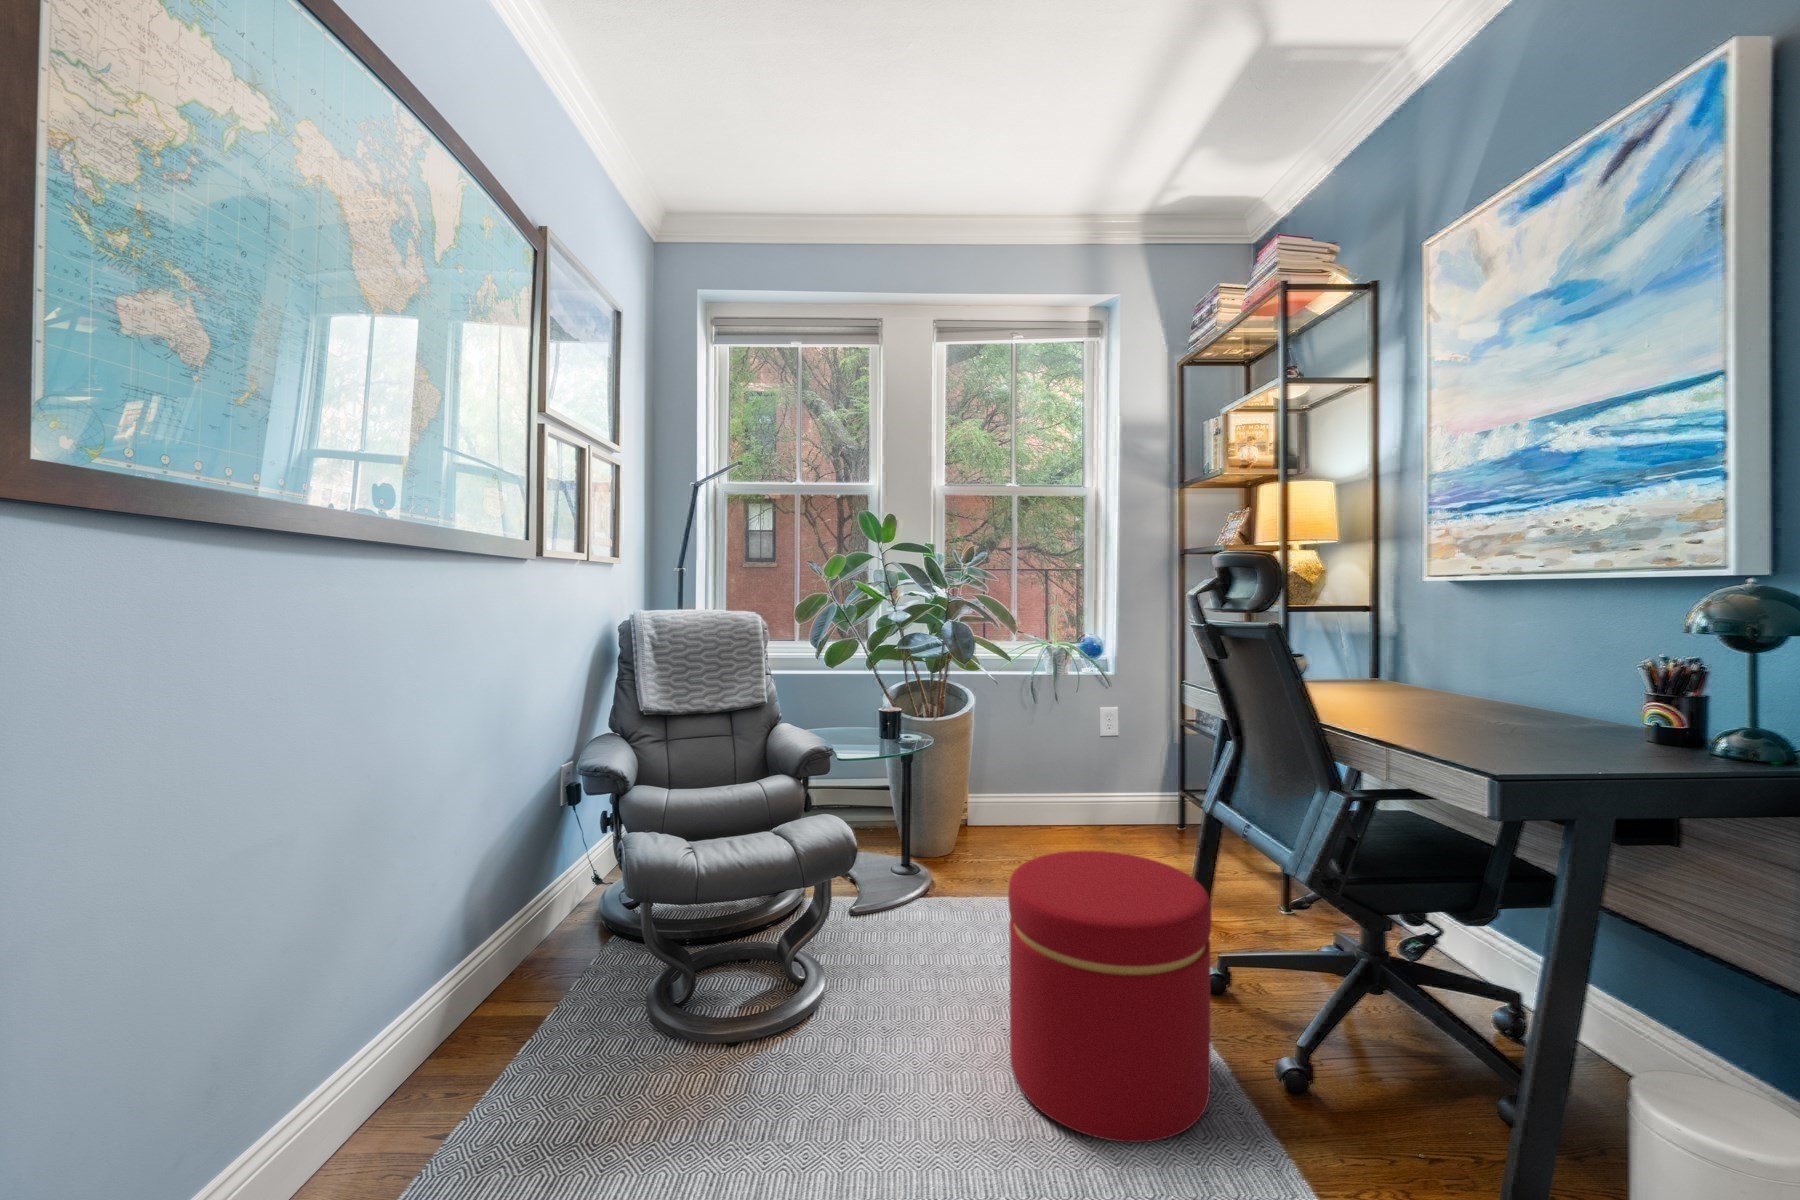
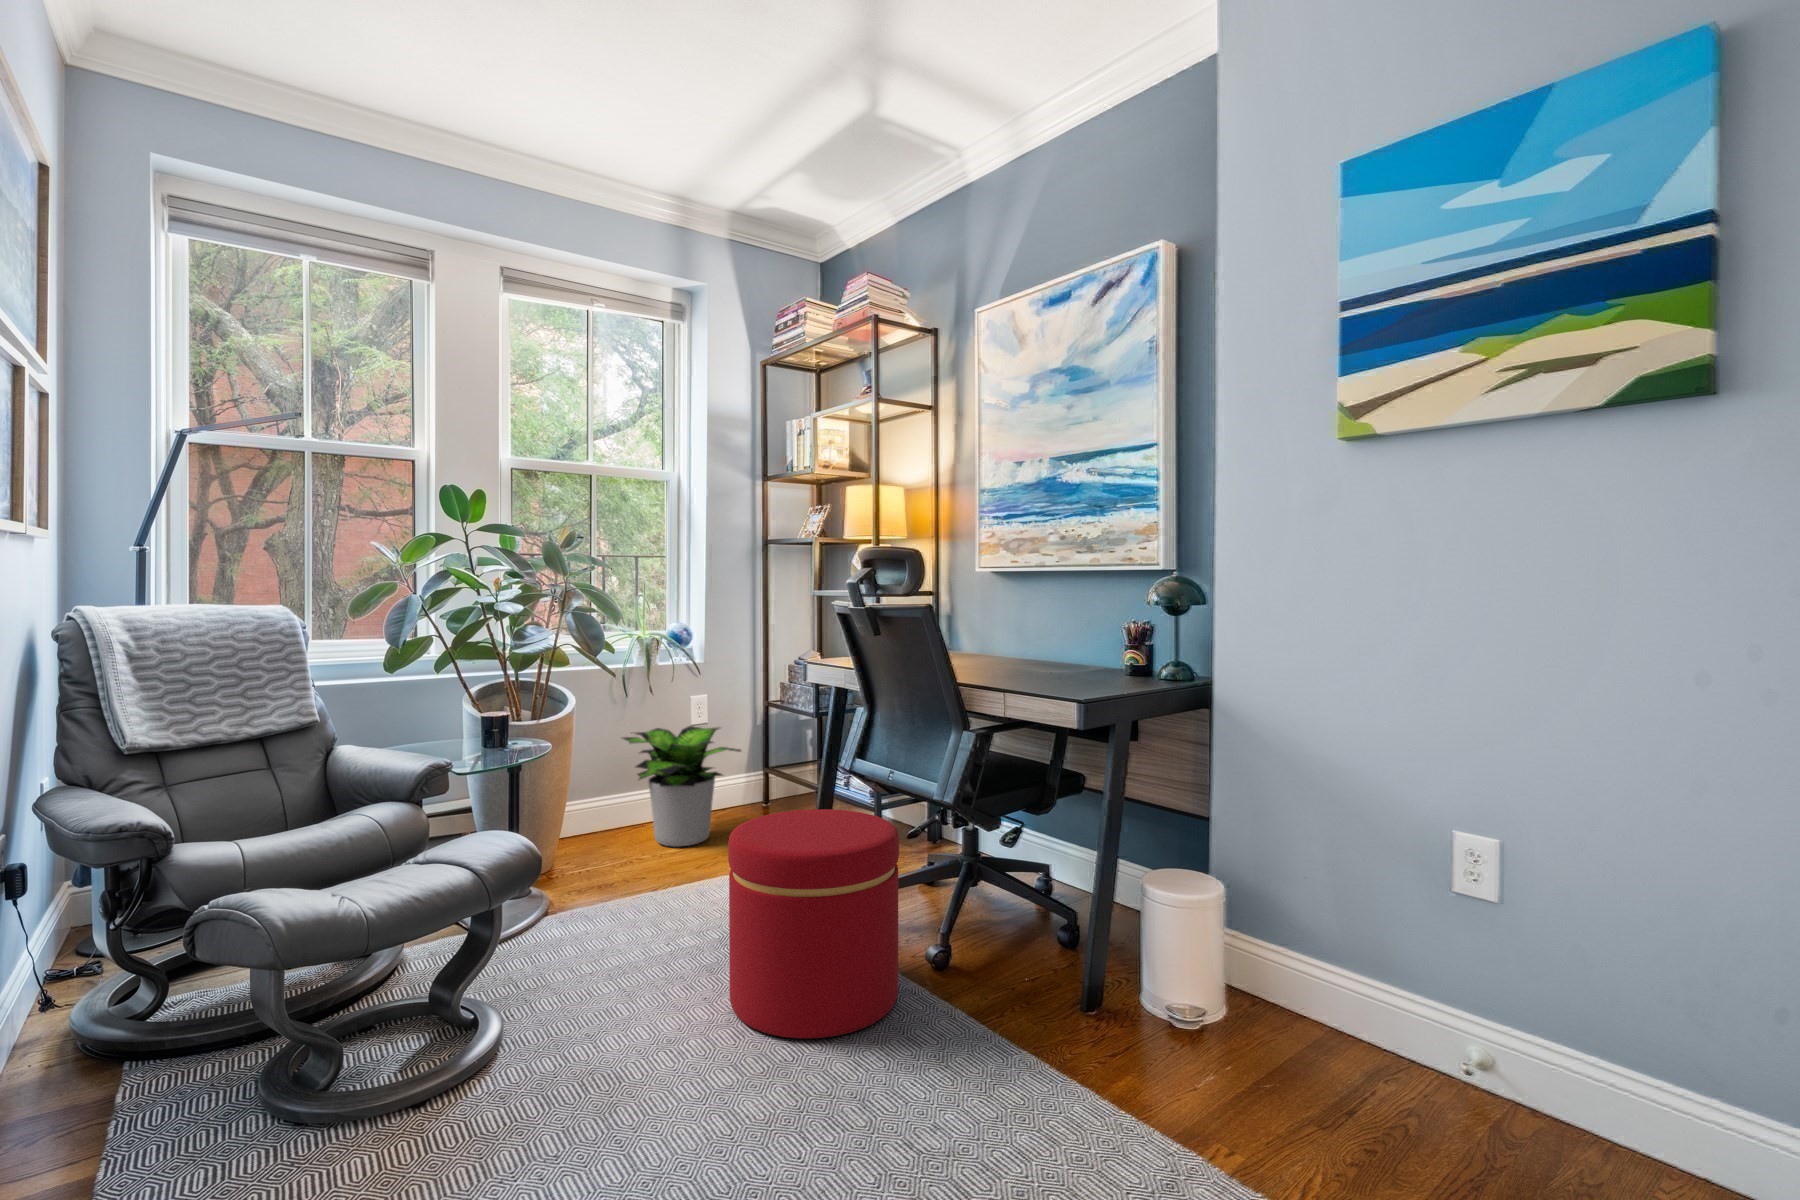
potted plant: none [1026,730,1147,849] -> present [623,726,741,847]

